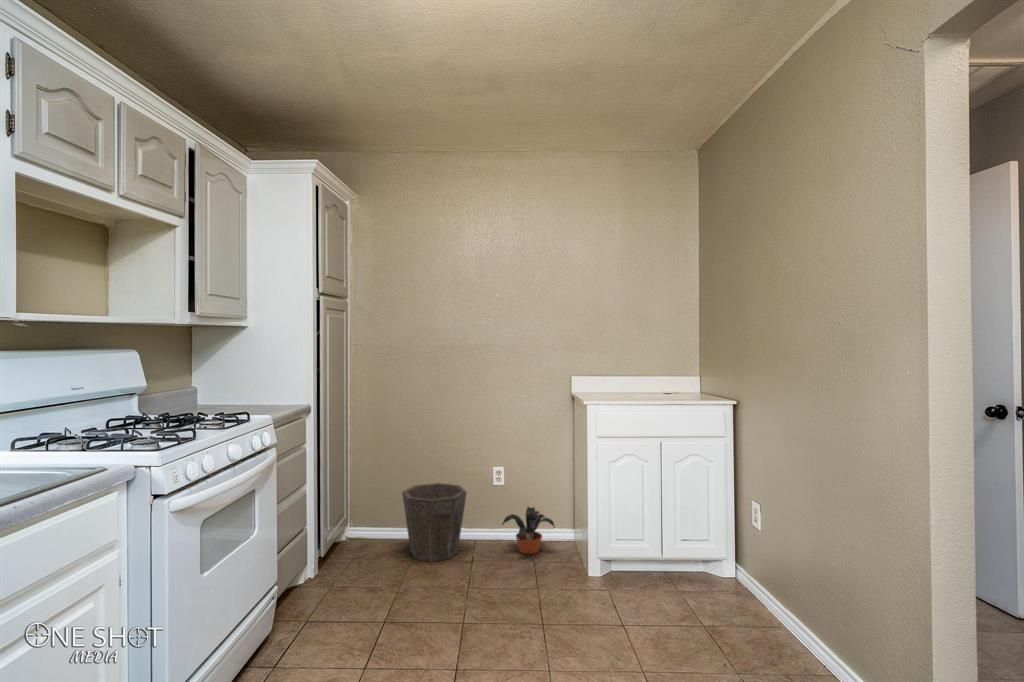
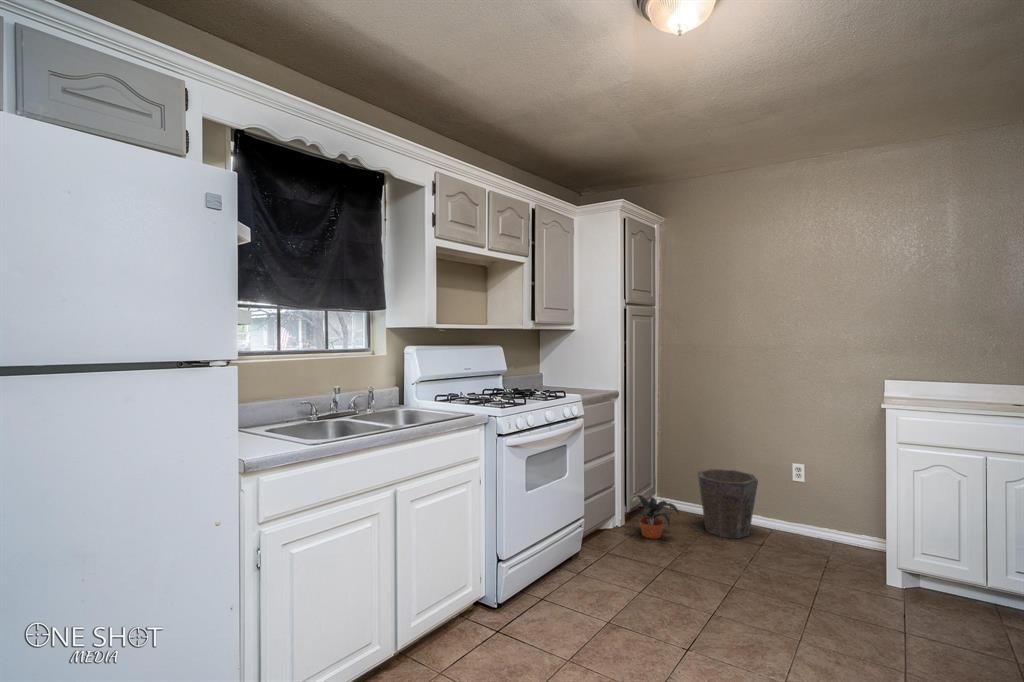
potted plant: present [502,507,555,554] -> present [629,495,679,539]

